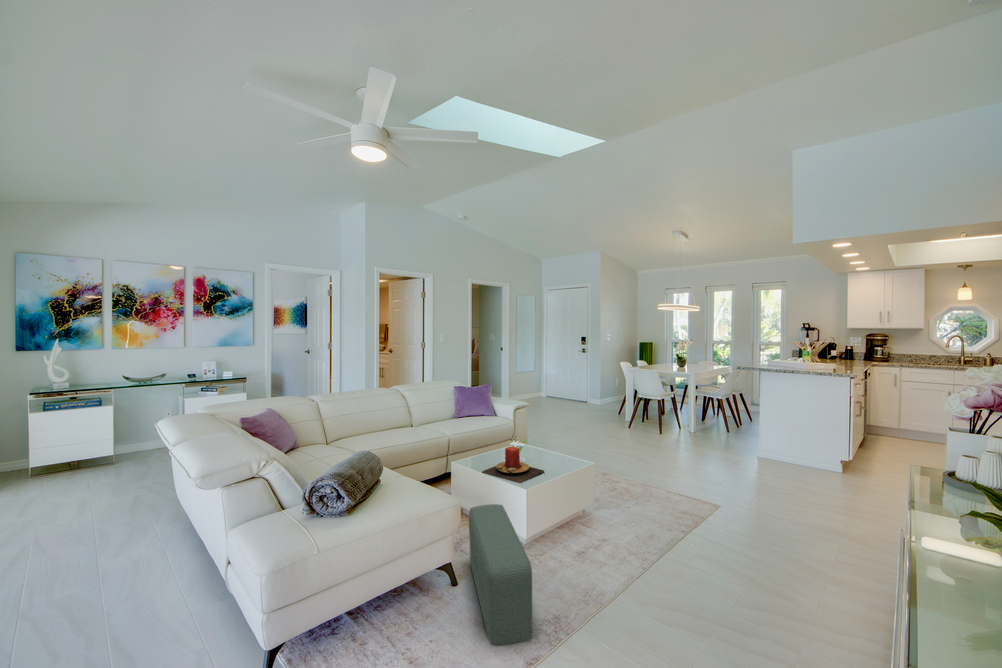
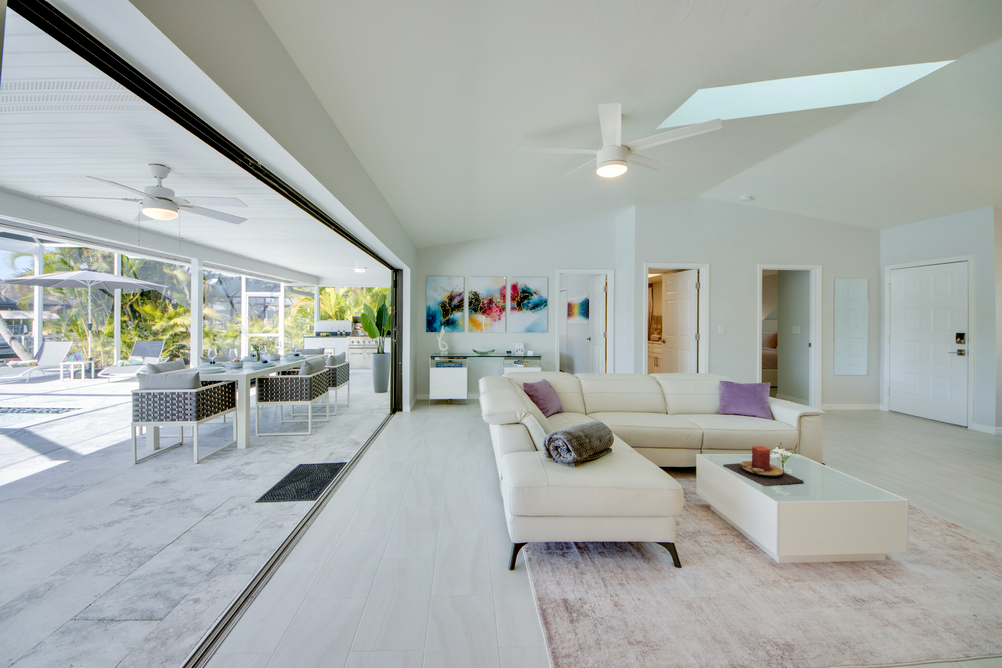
pouf: present [469,504,532,646] -> none [688,494,741,638]

